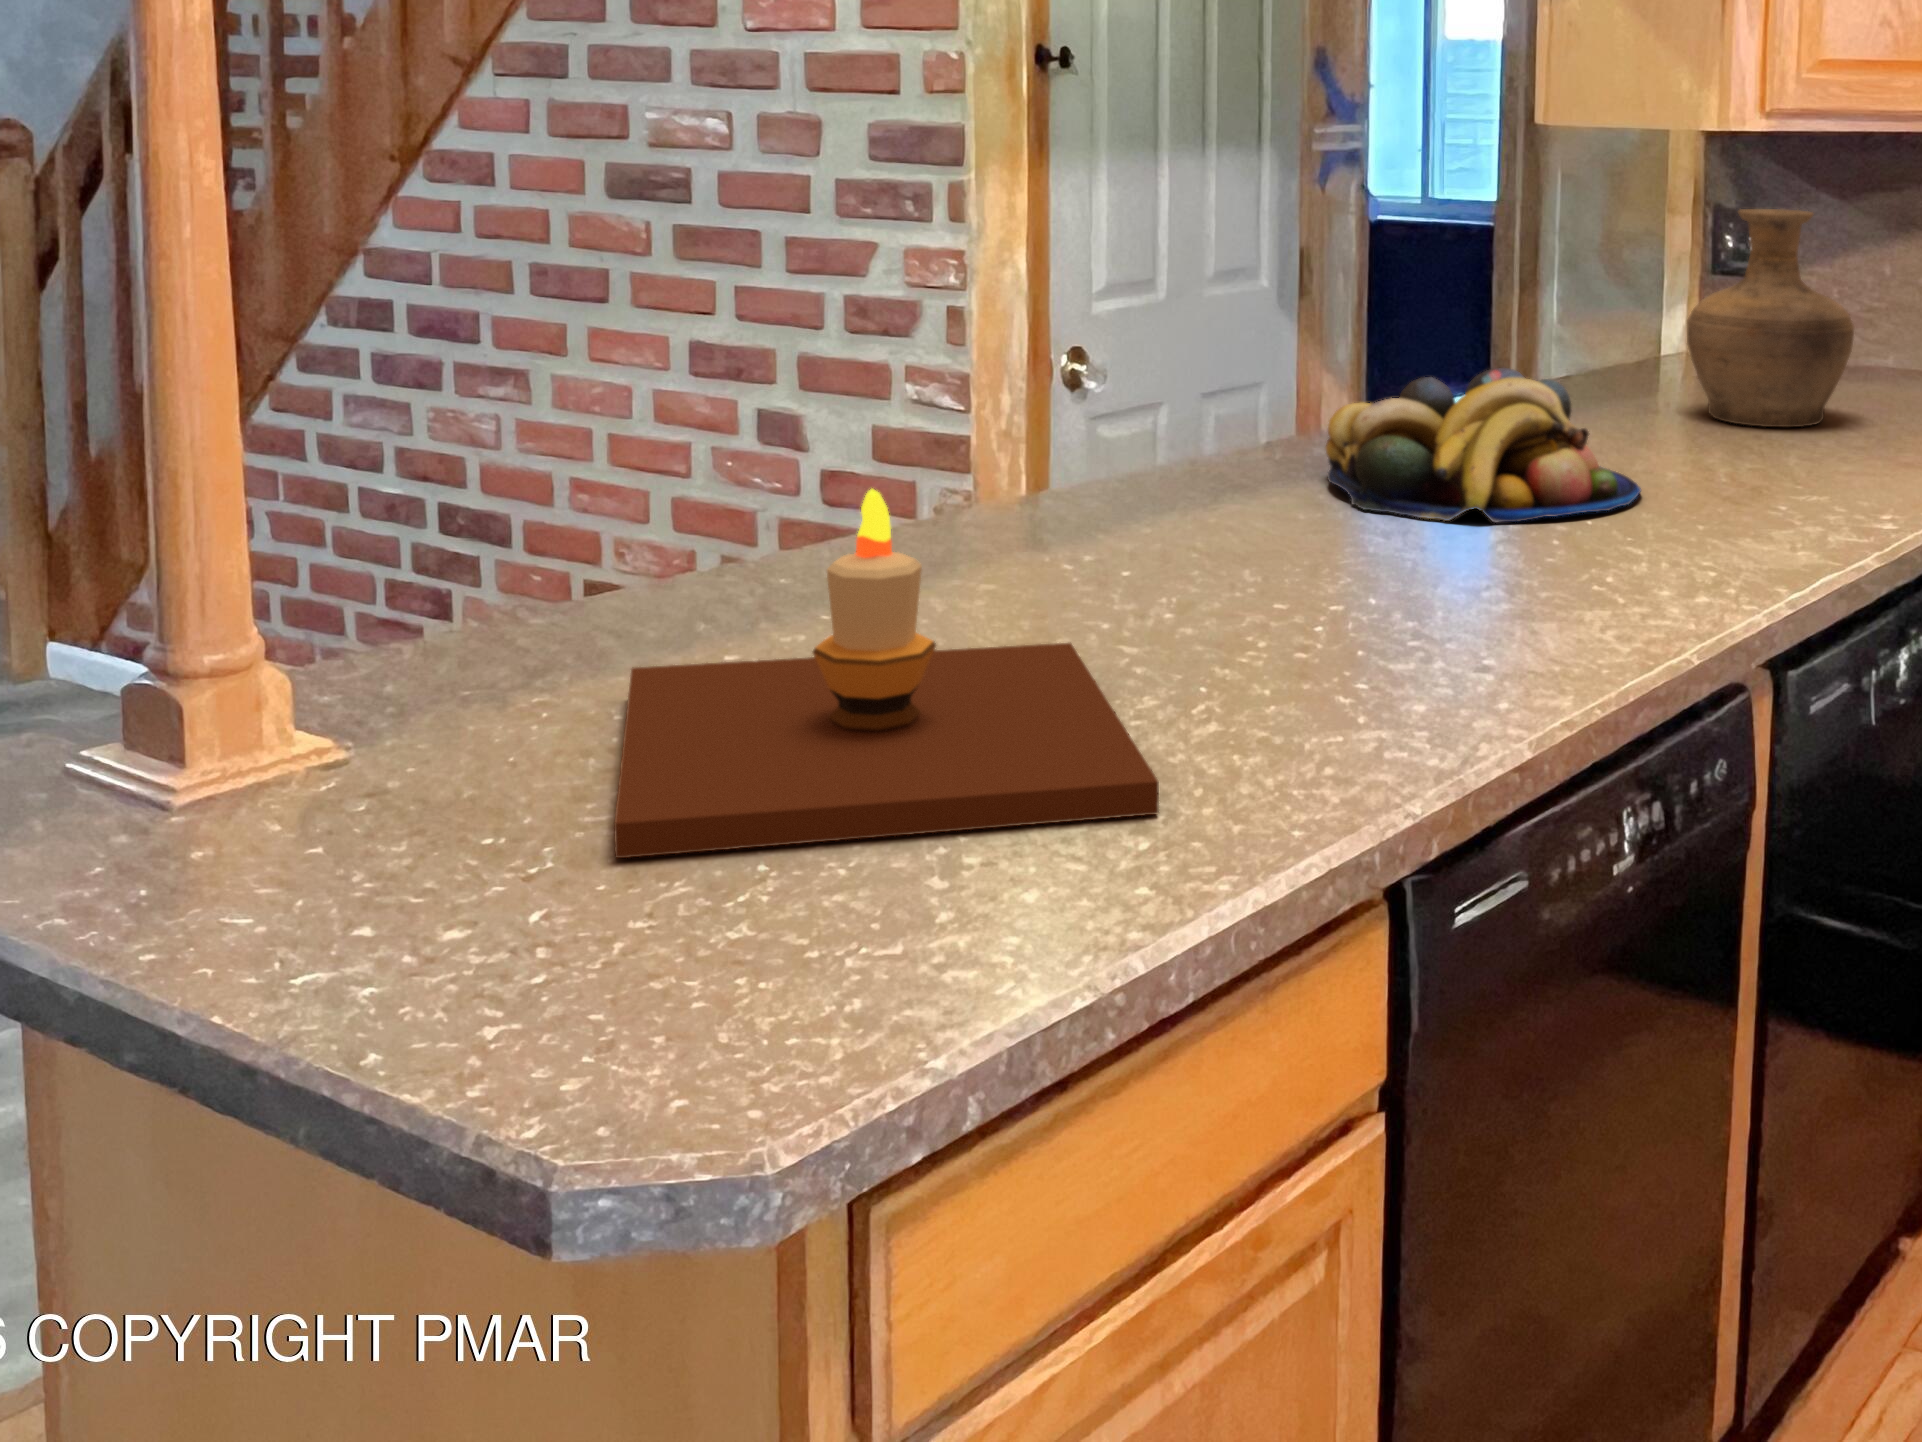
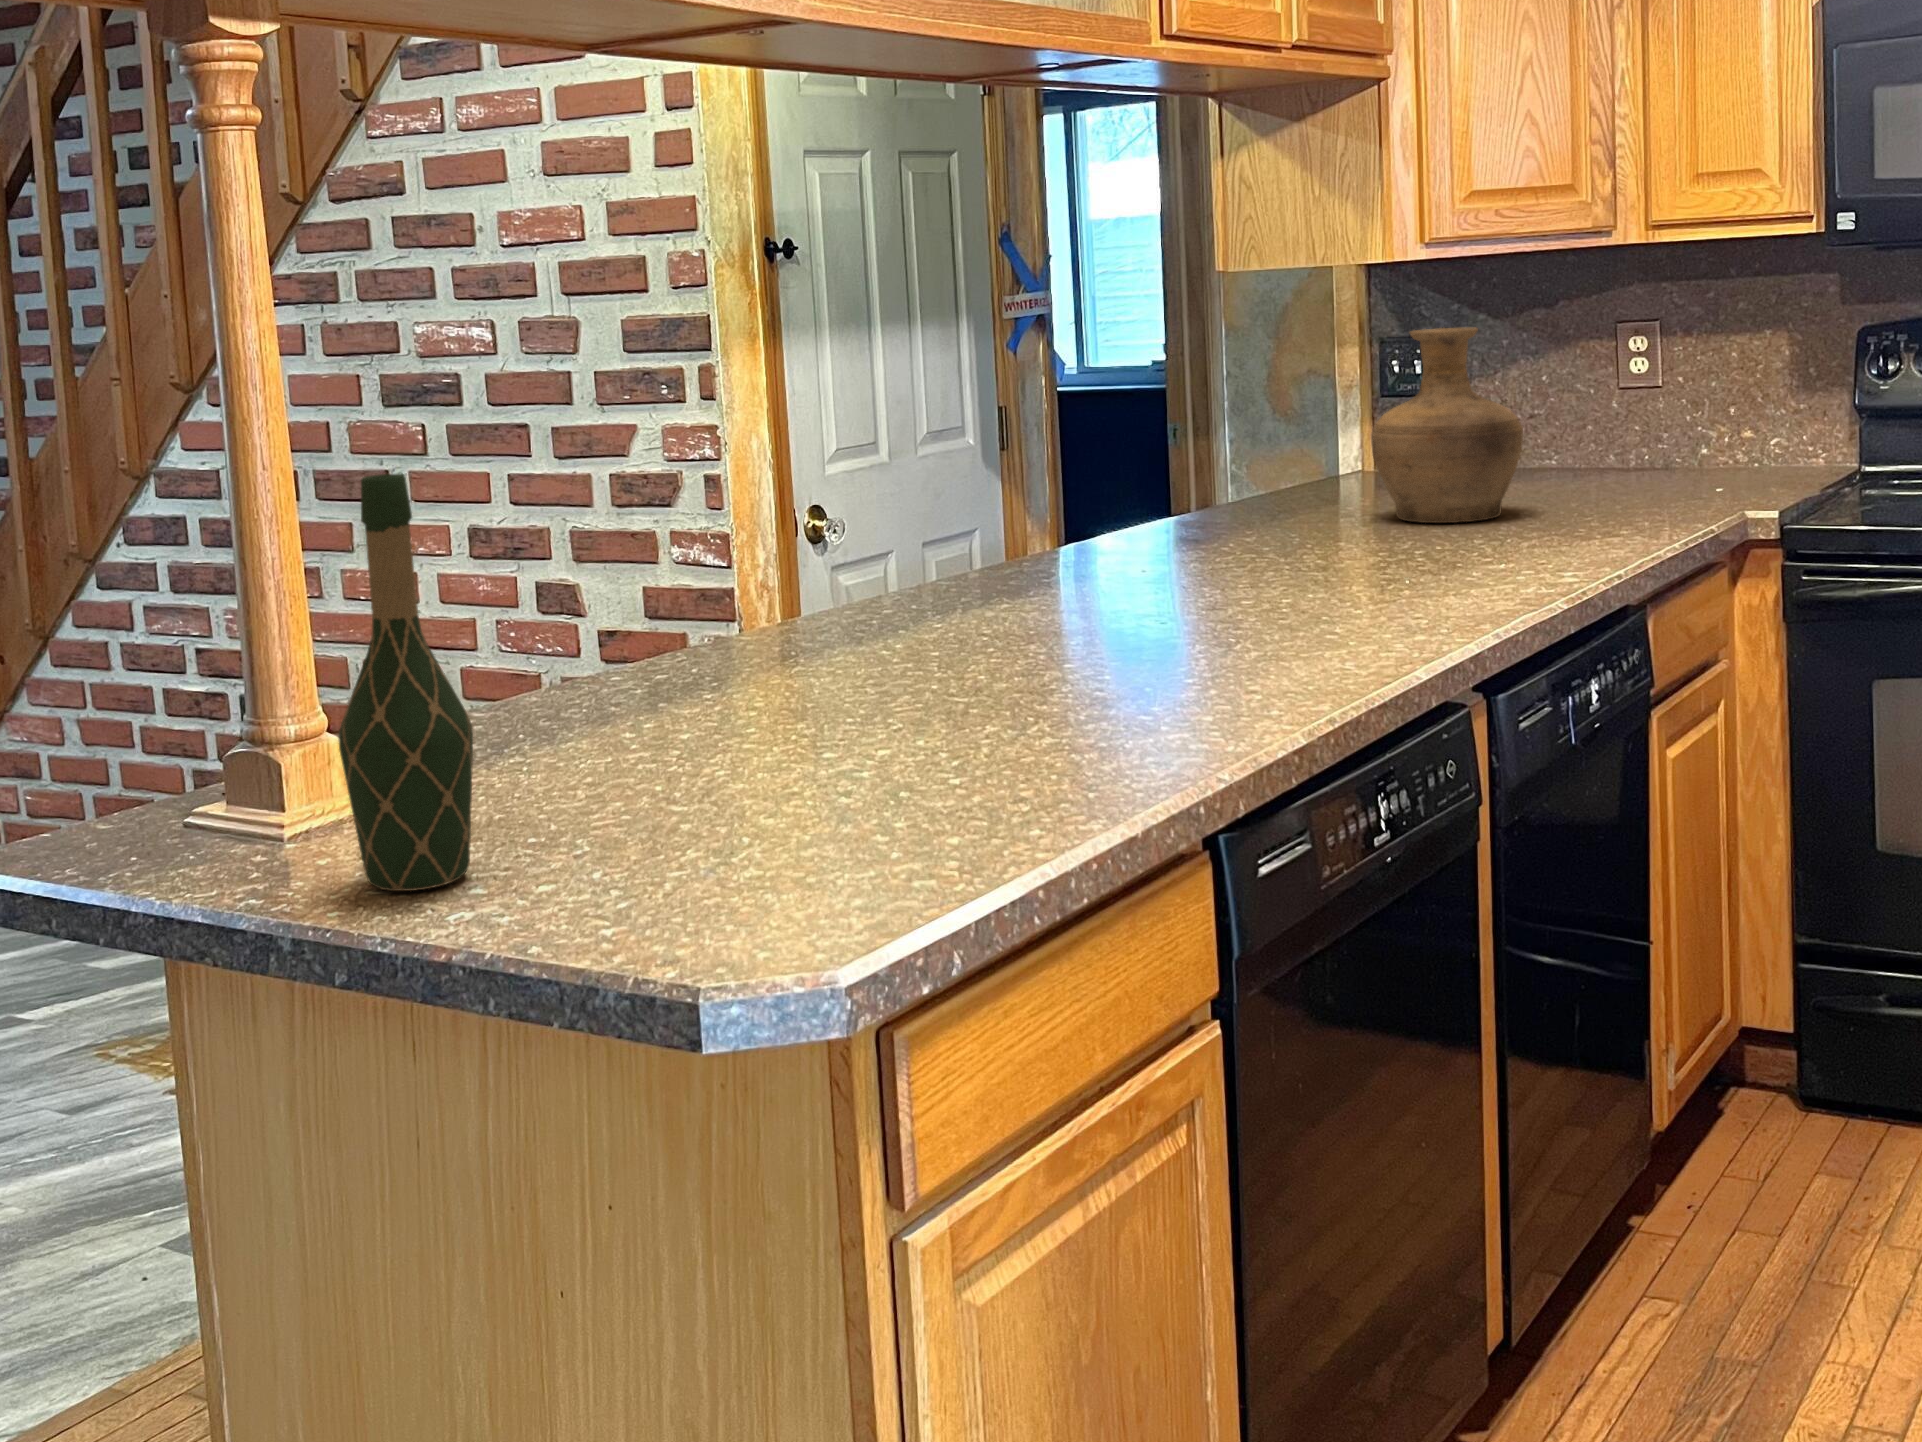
wine bottle: none [193,351,390,920] -> present [338,474,473,891]
fruit bowl: present [1326,368,1641,522] -> none [1070,480,1351,607]
candle: present [614,489,1159,858] -> none [578,569,1029,845]

